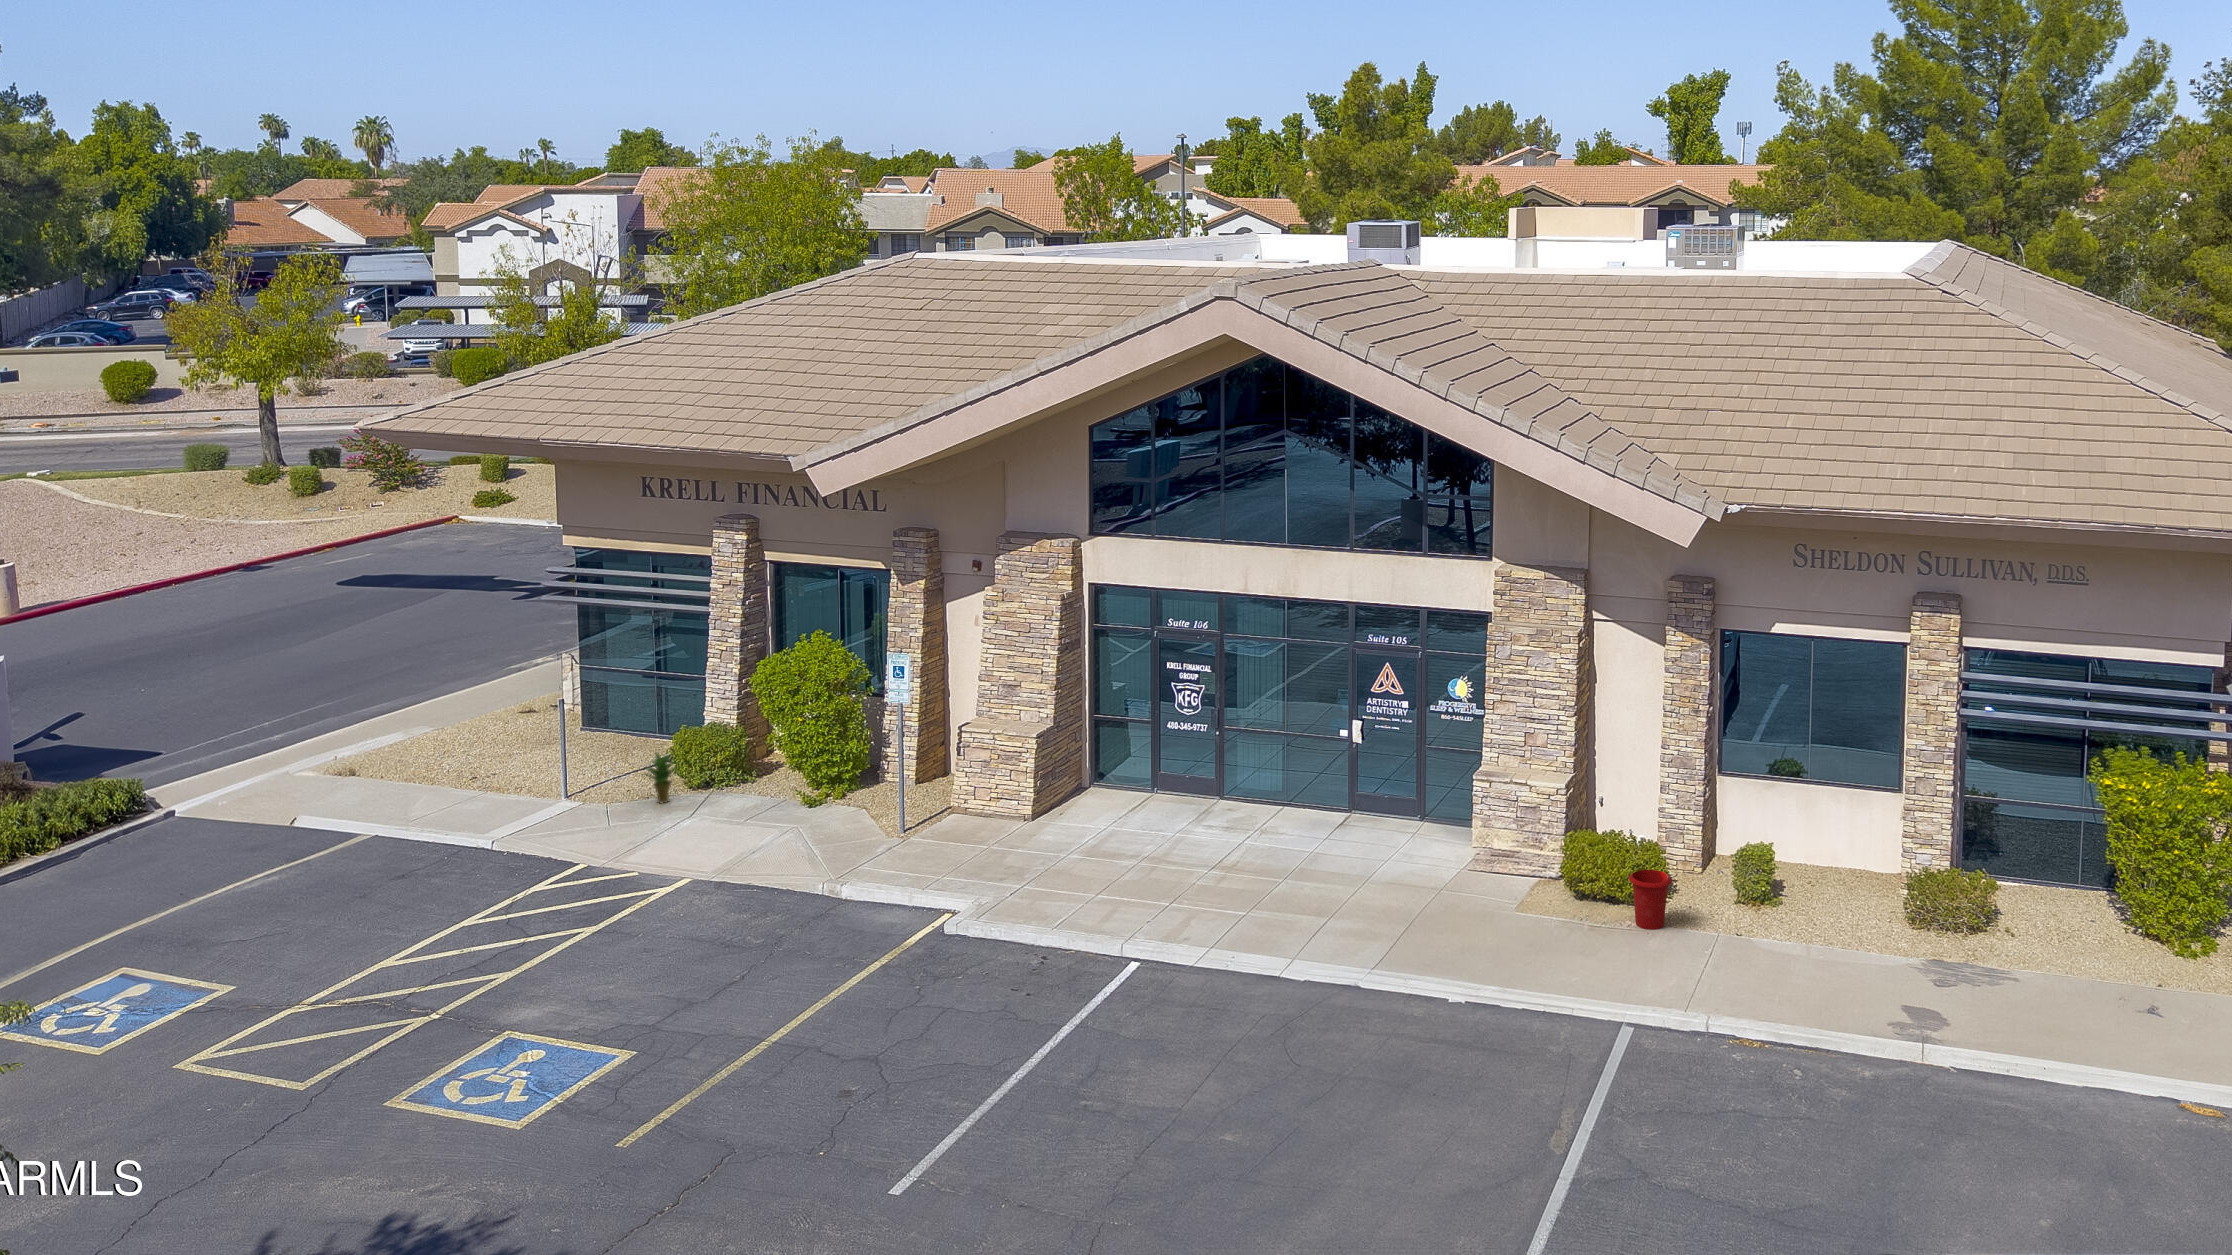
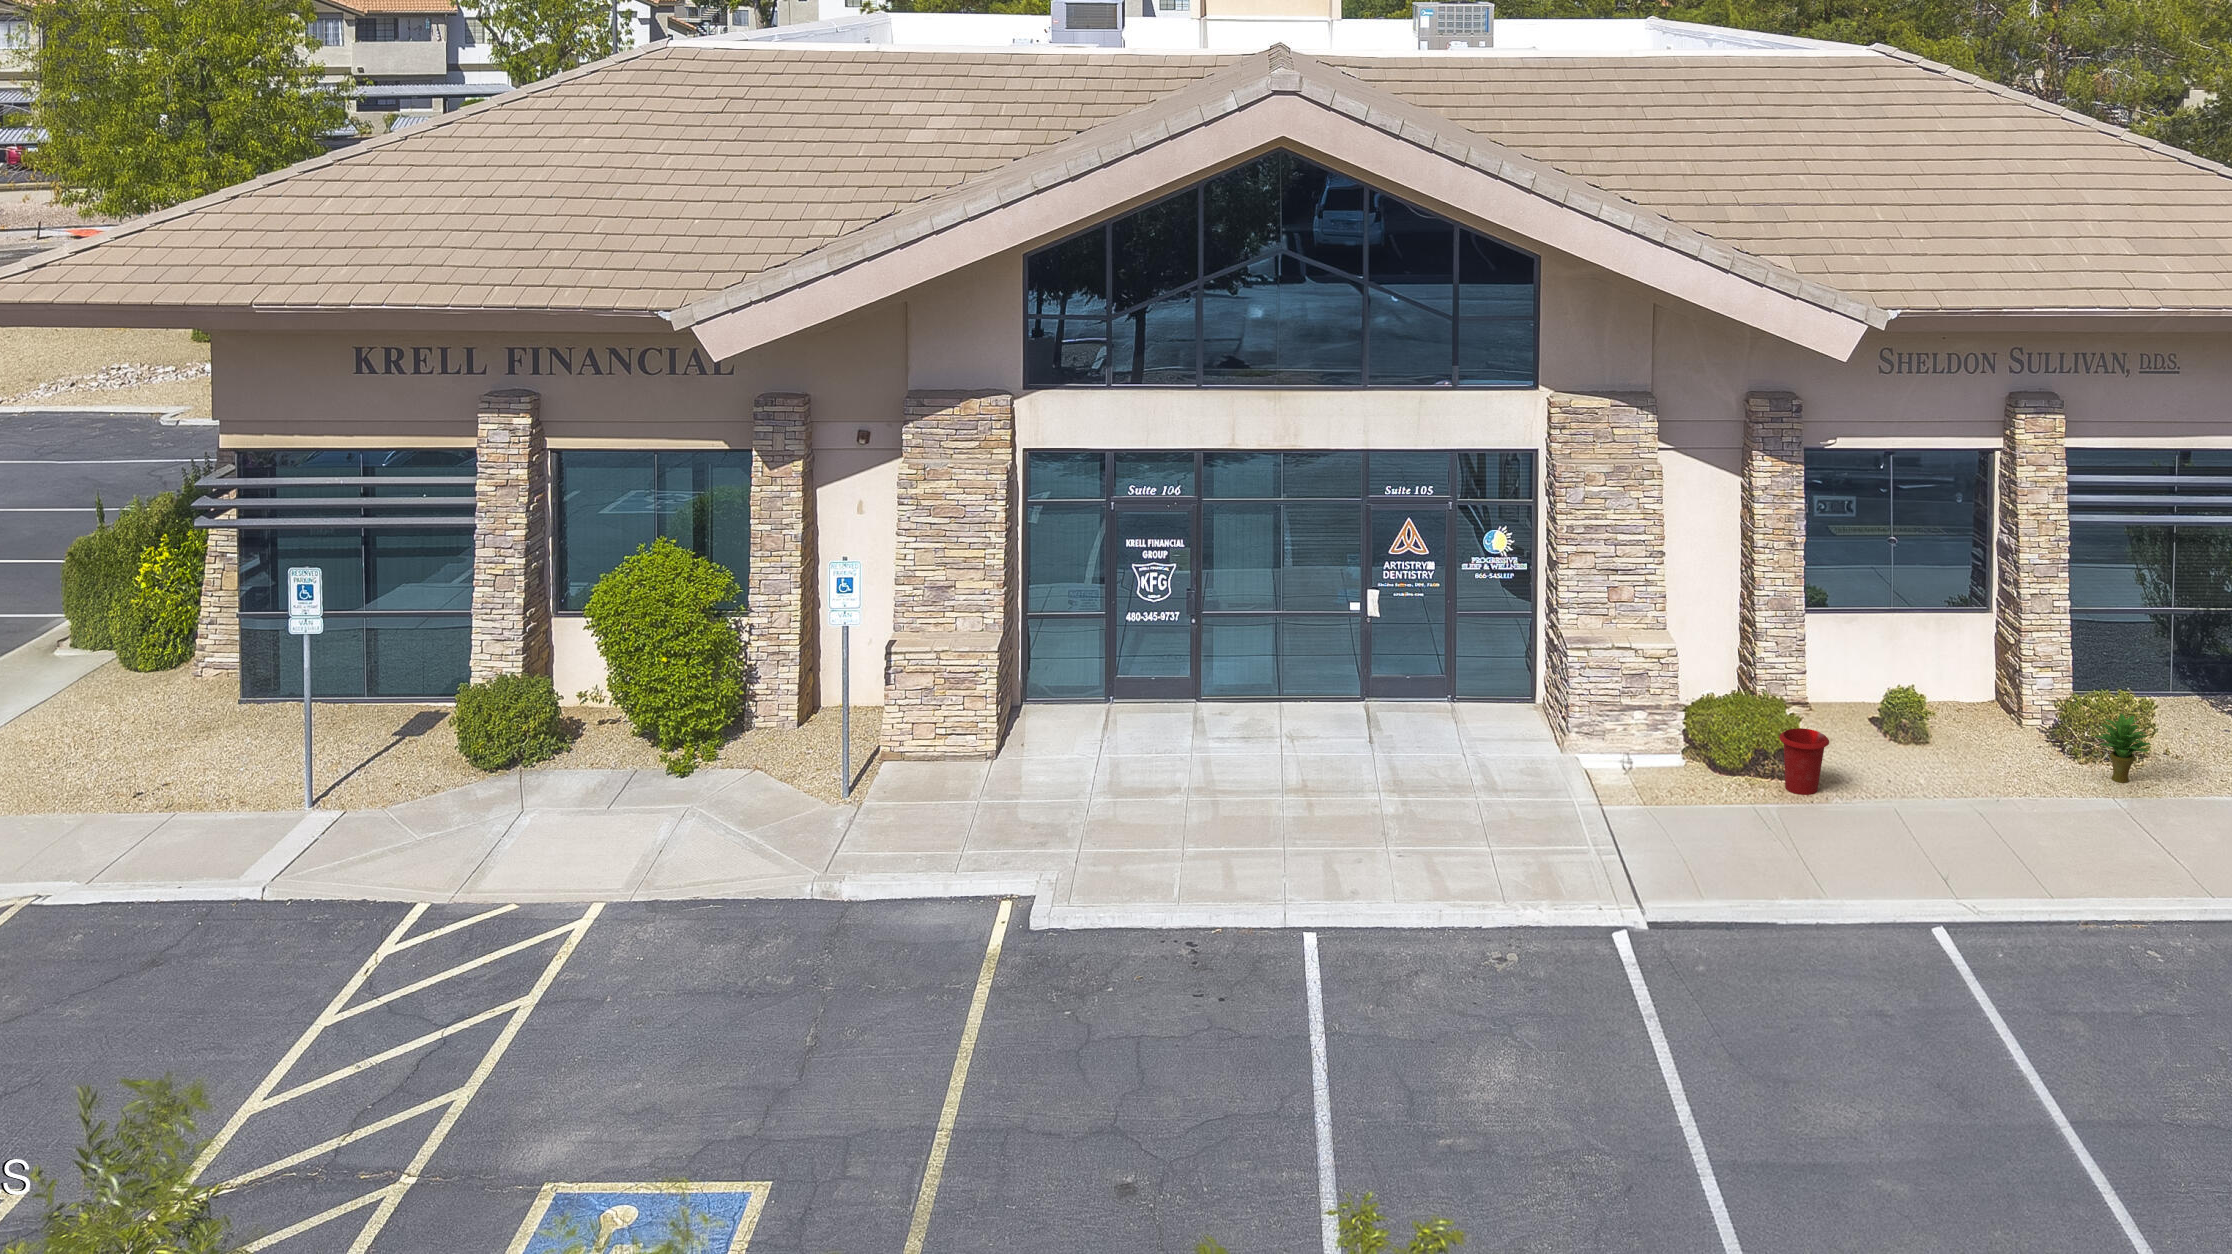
potted plant: present [646,753,678,803] -> present [2095,714,2150,783]

